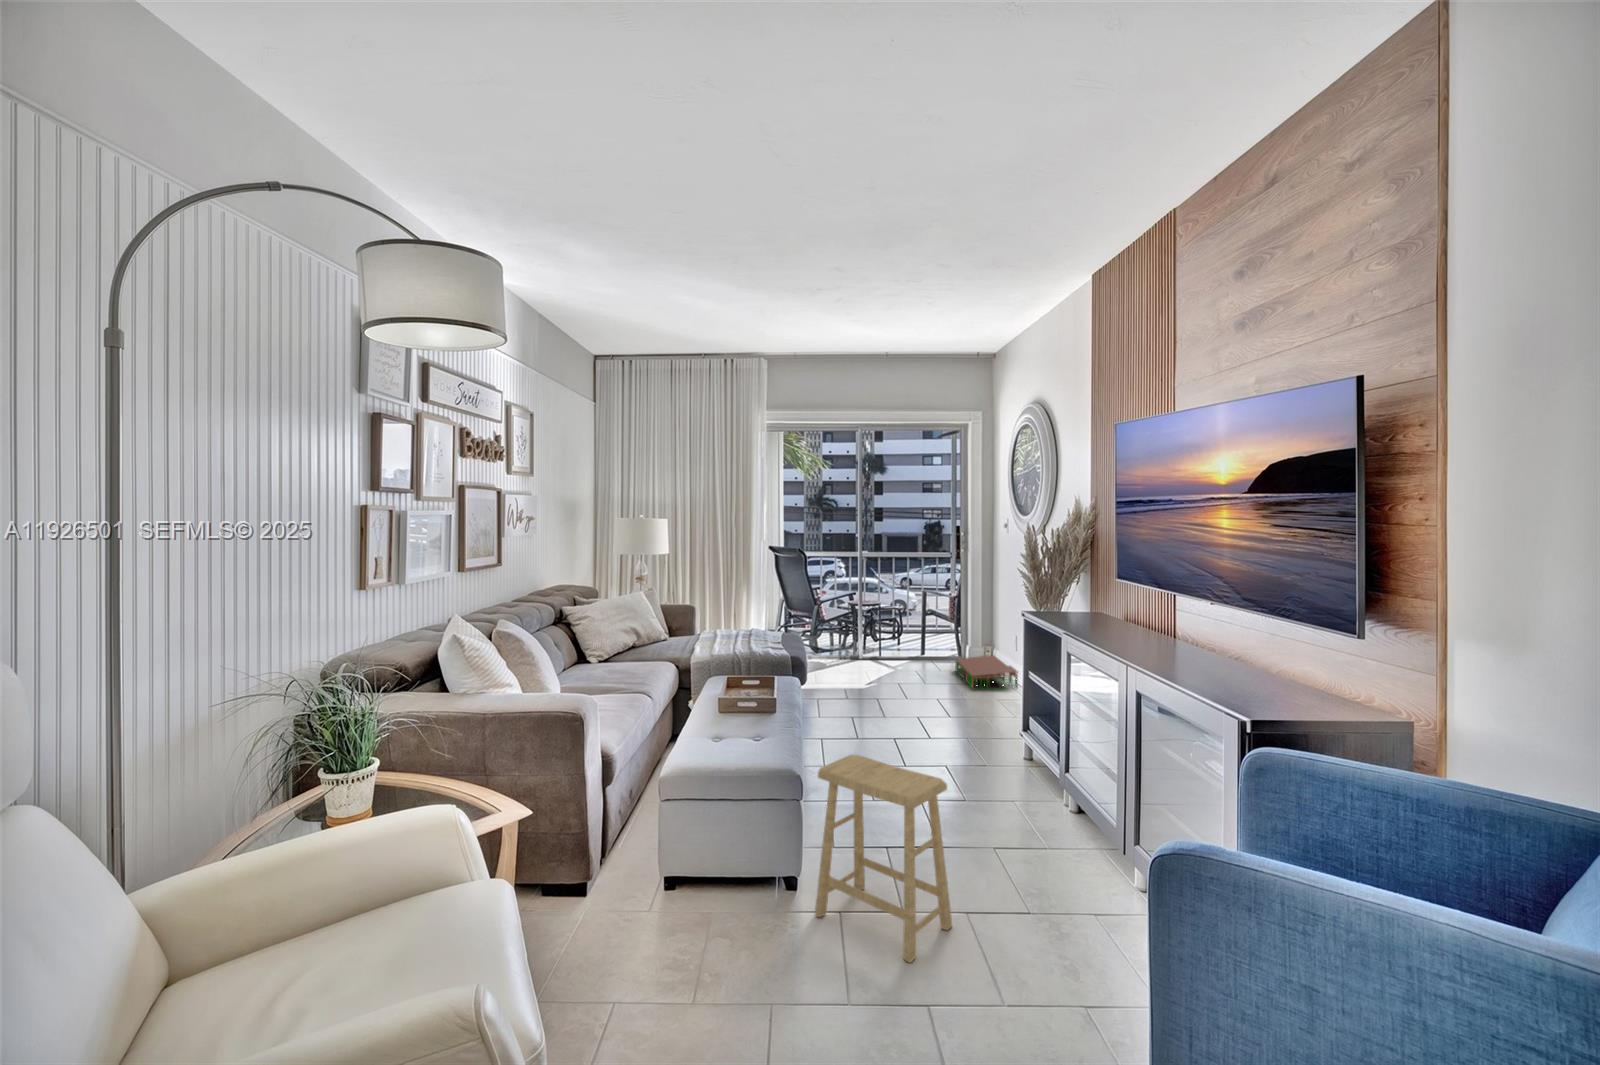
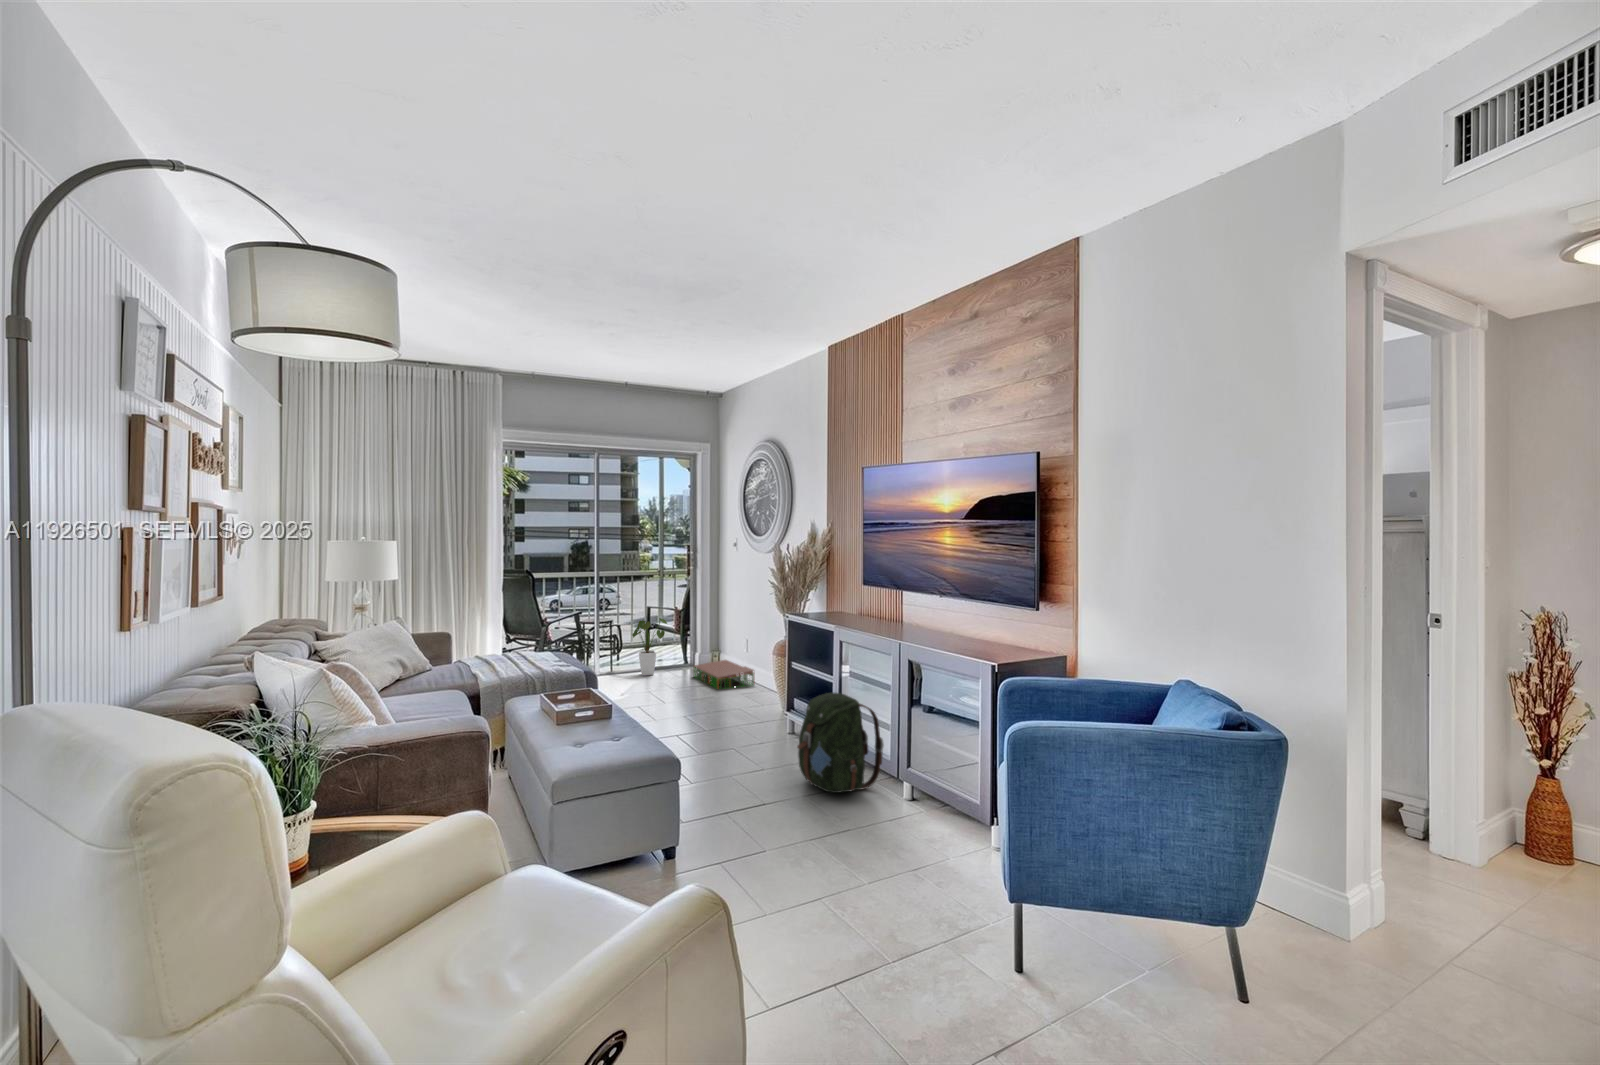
house plant: none [893,603,934,665] -> present [632,618,667,676]
backpack: none [983,720,1106,857] -> present [797,693,884,793]
footstool: present [815,755,952,962] -> none [705,729,810,874]

